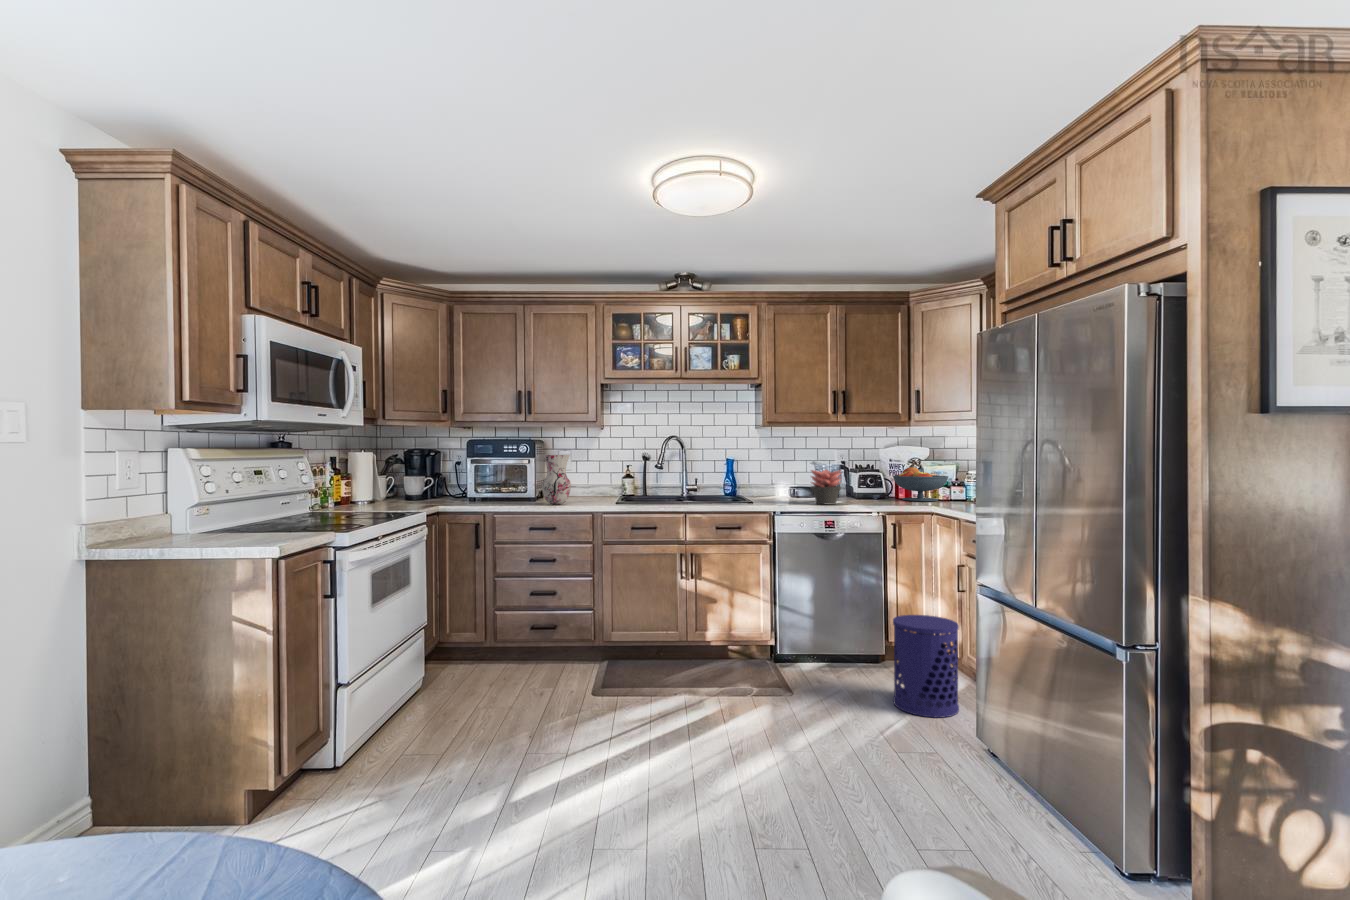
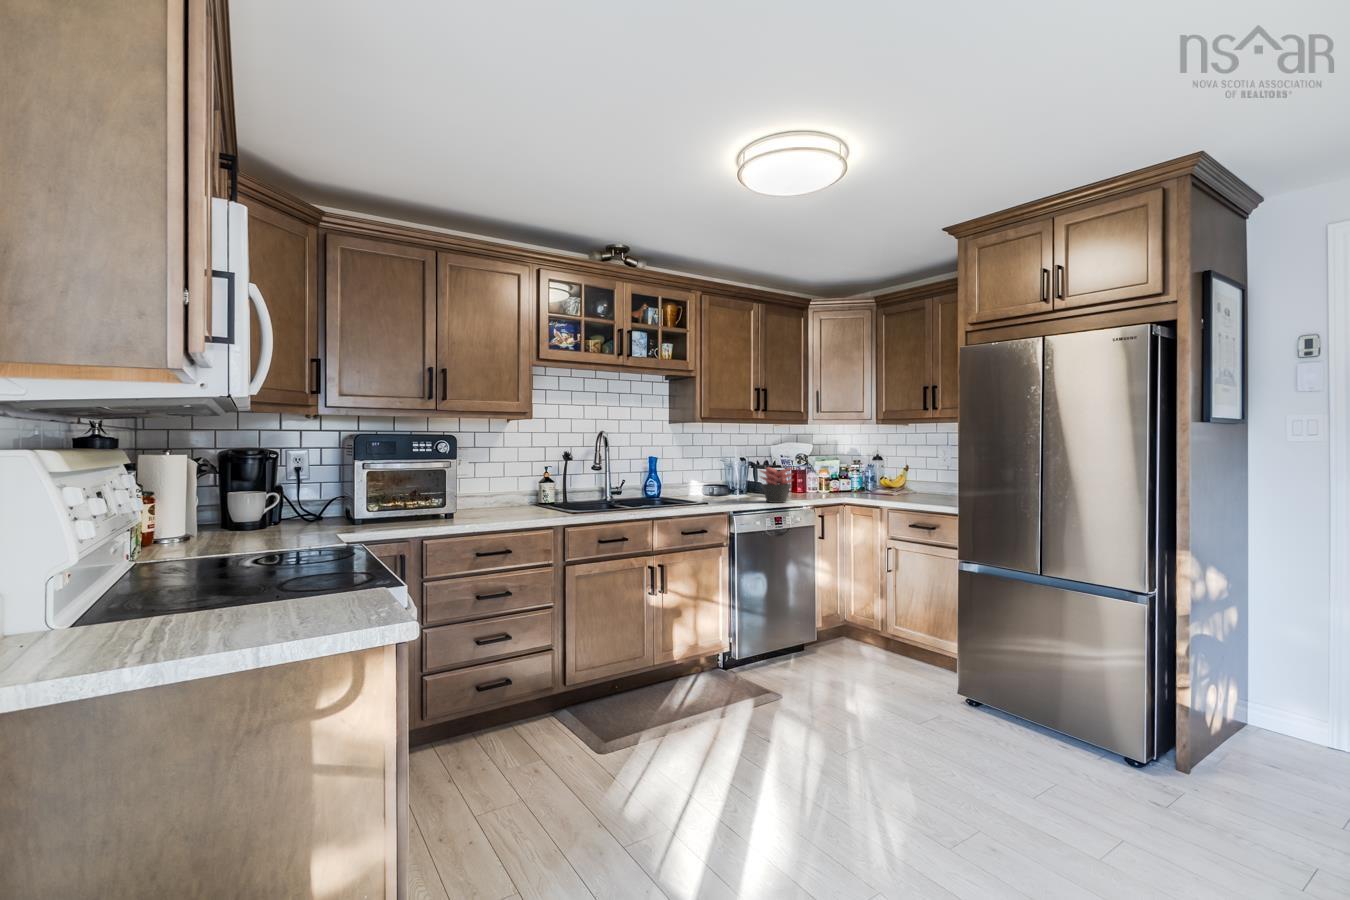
vase: present [542,455,571,504] -> none [469,454,507,518]
fruit bowl: present [893,467,948,501] -> none [807,463,858,495]
waste bin: present [893,615,959,717] -> none [885,604,947,701]

